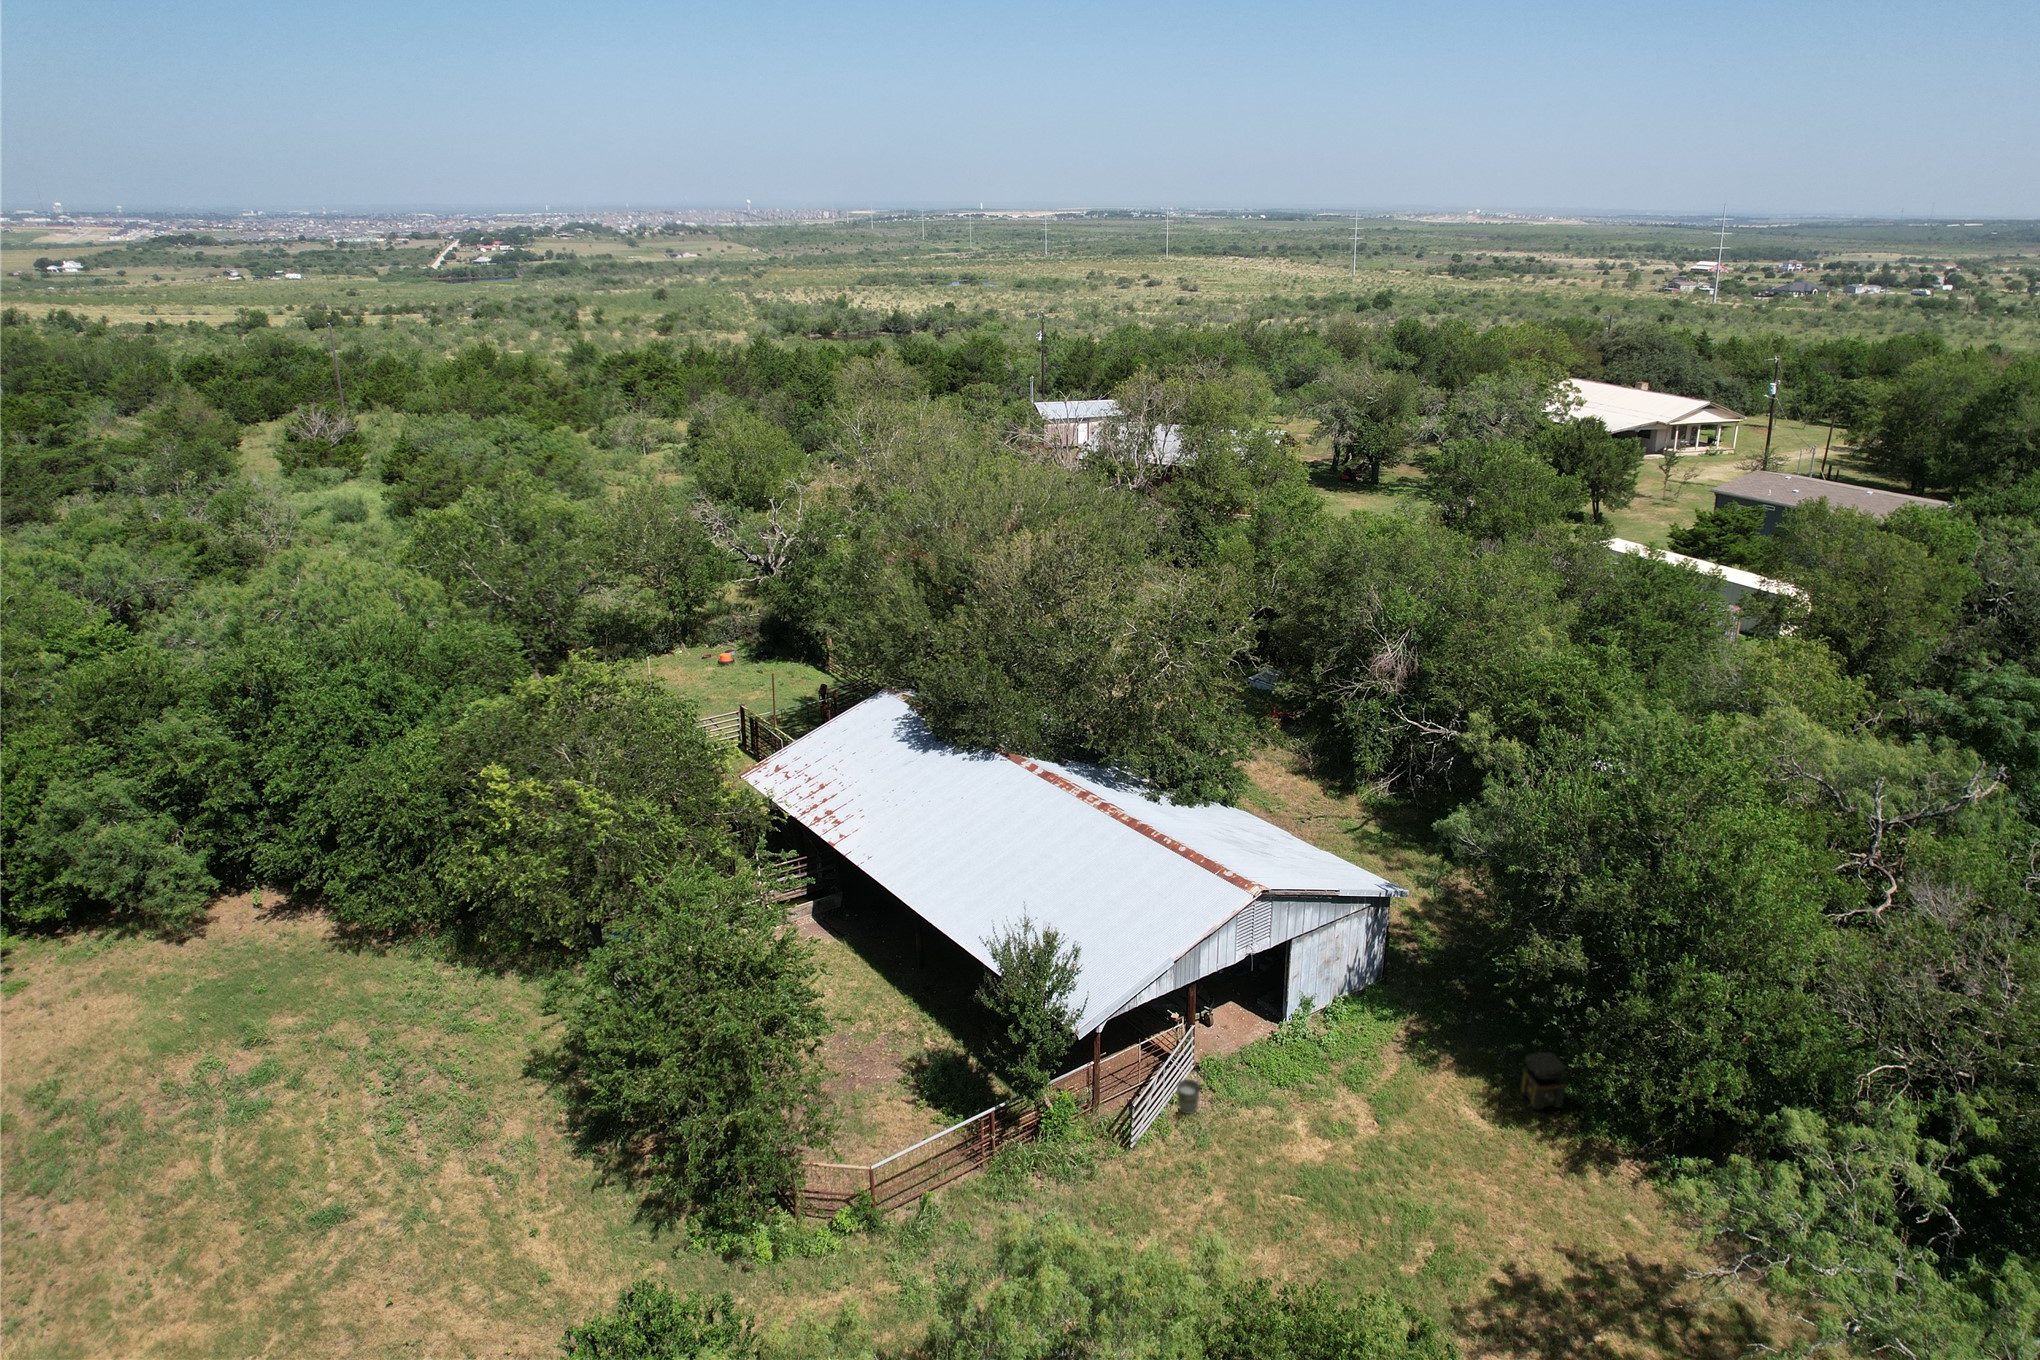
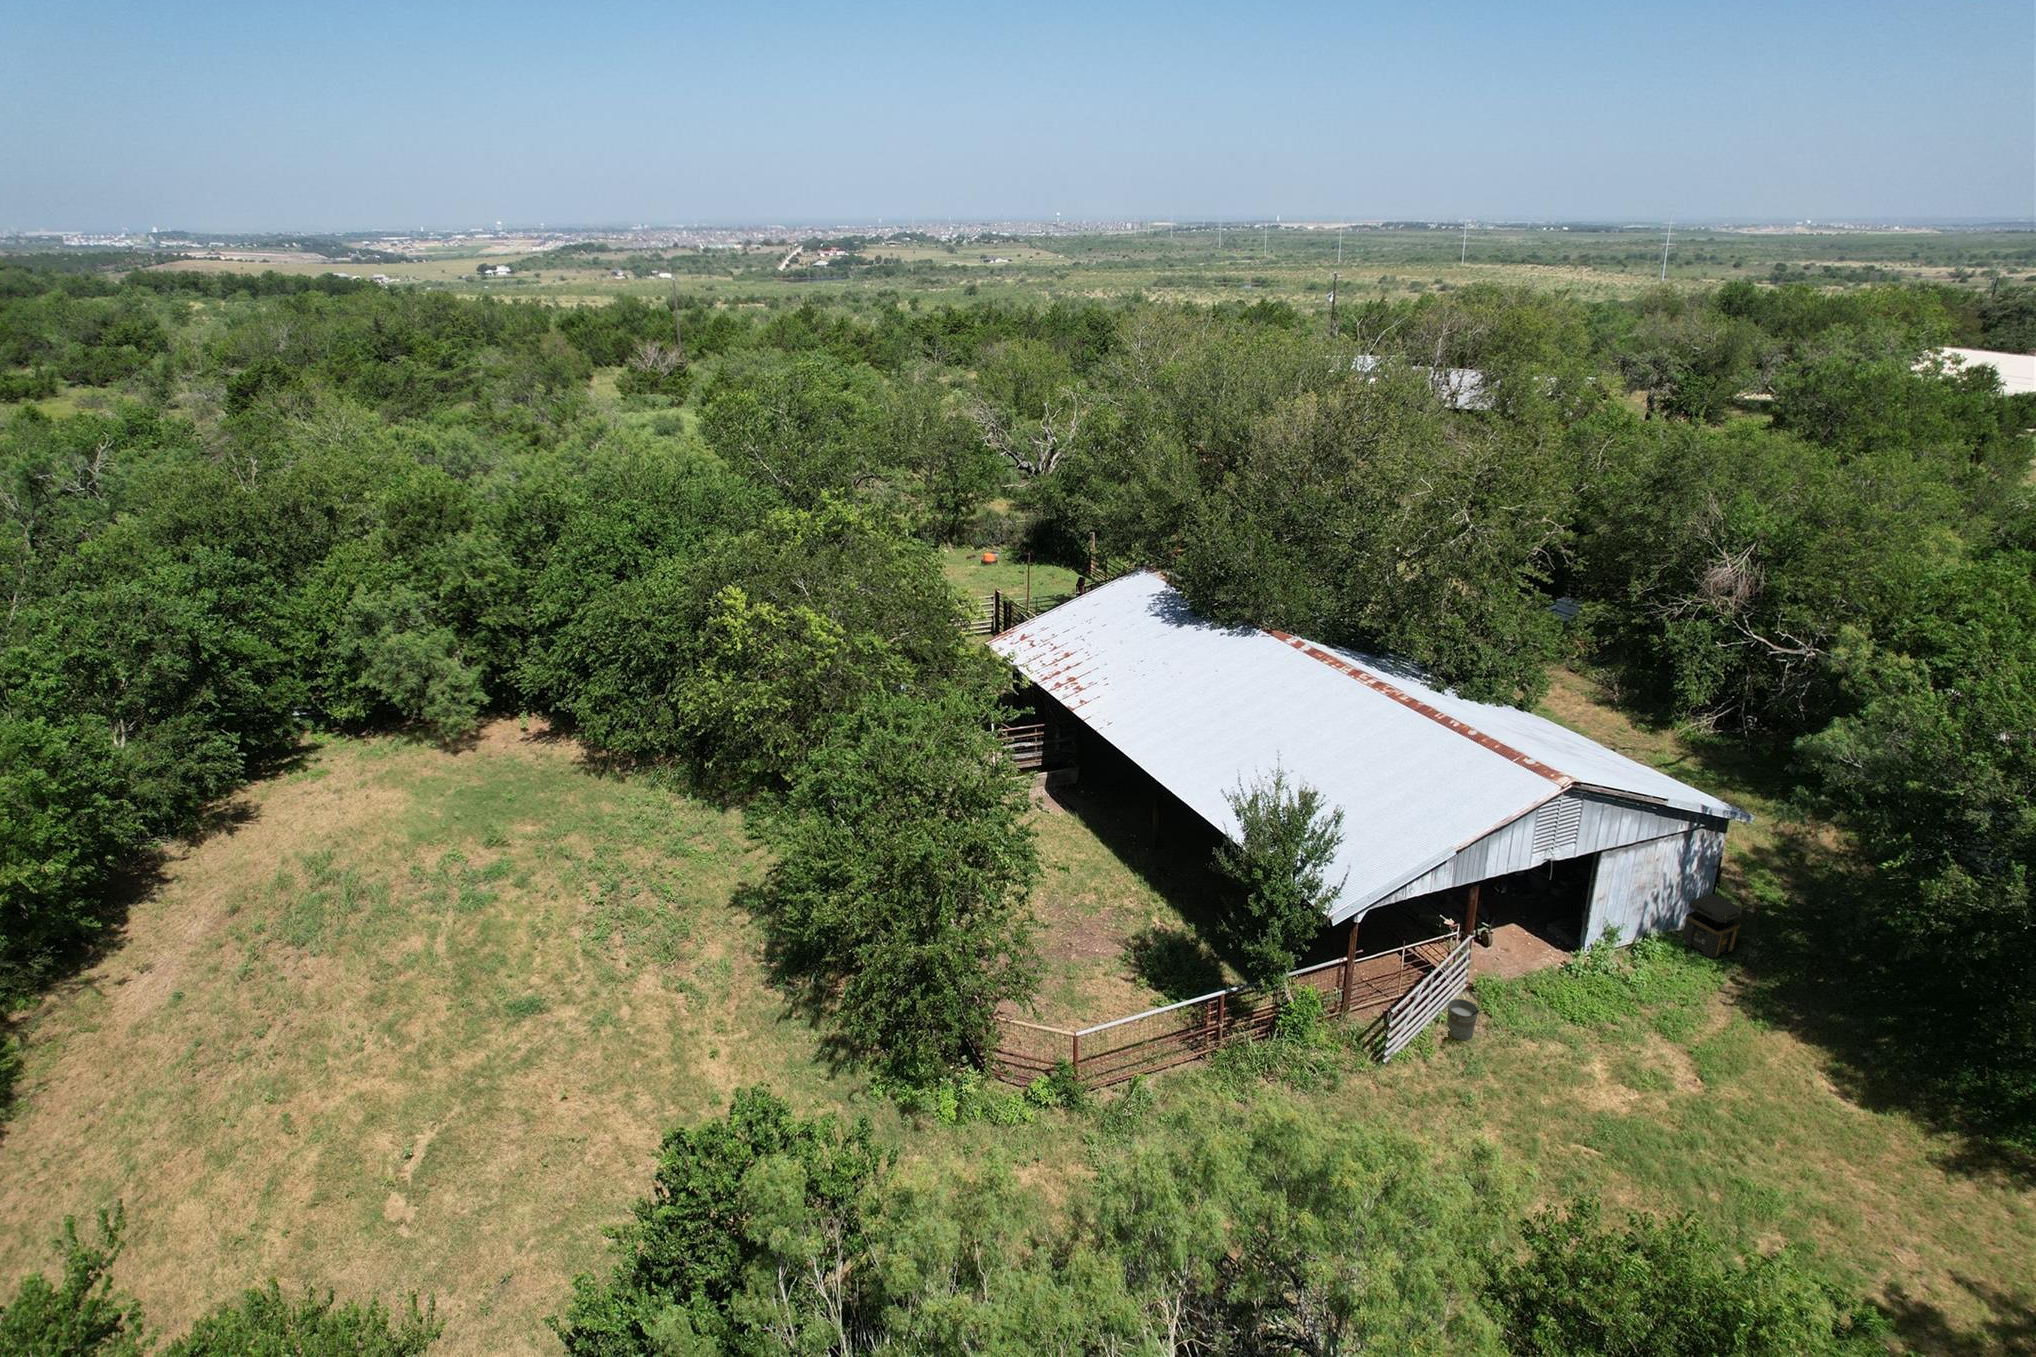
toolbox: present [1521,1053,1566,1109] -> present [1682,894,1742,958]

